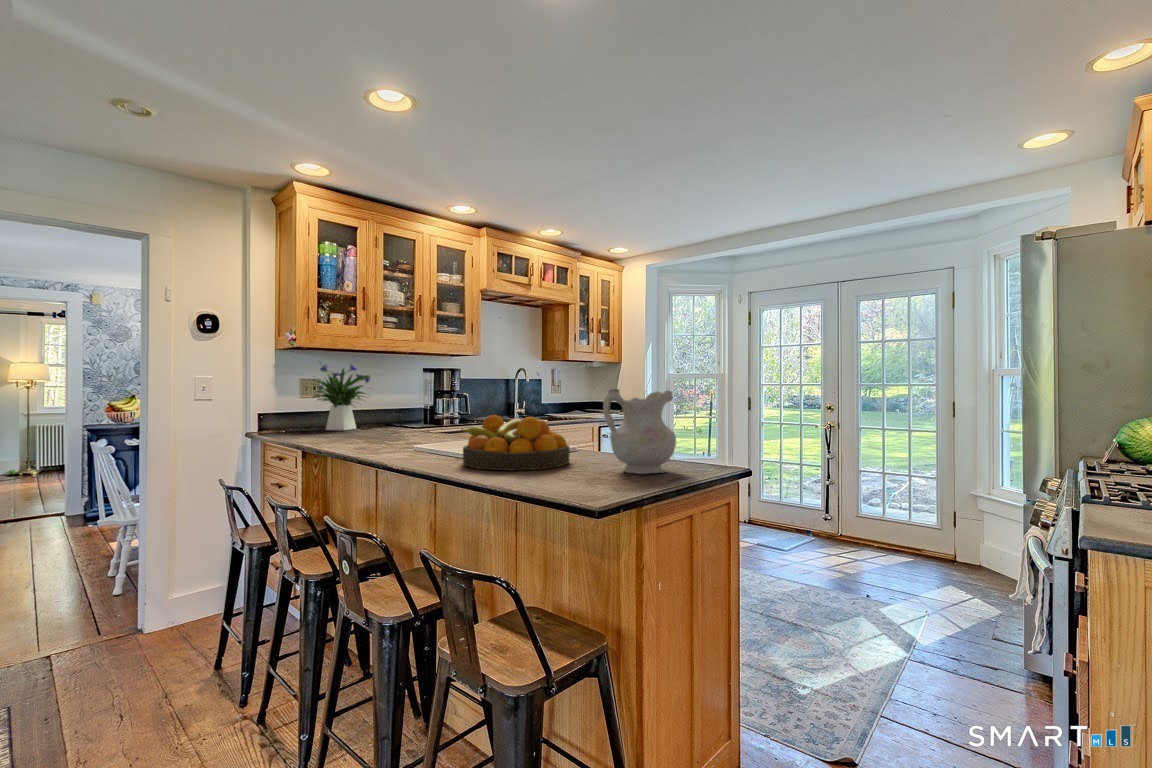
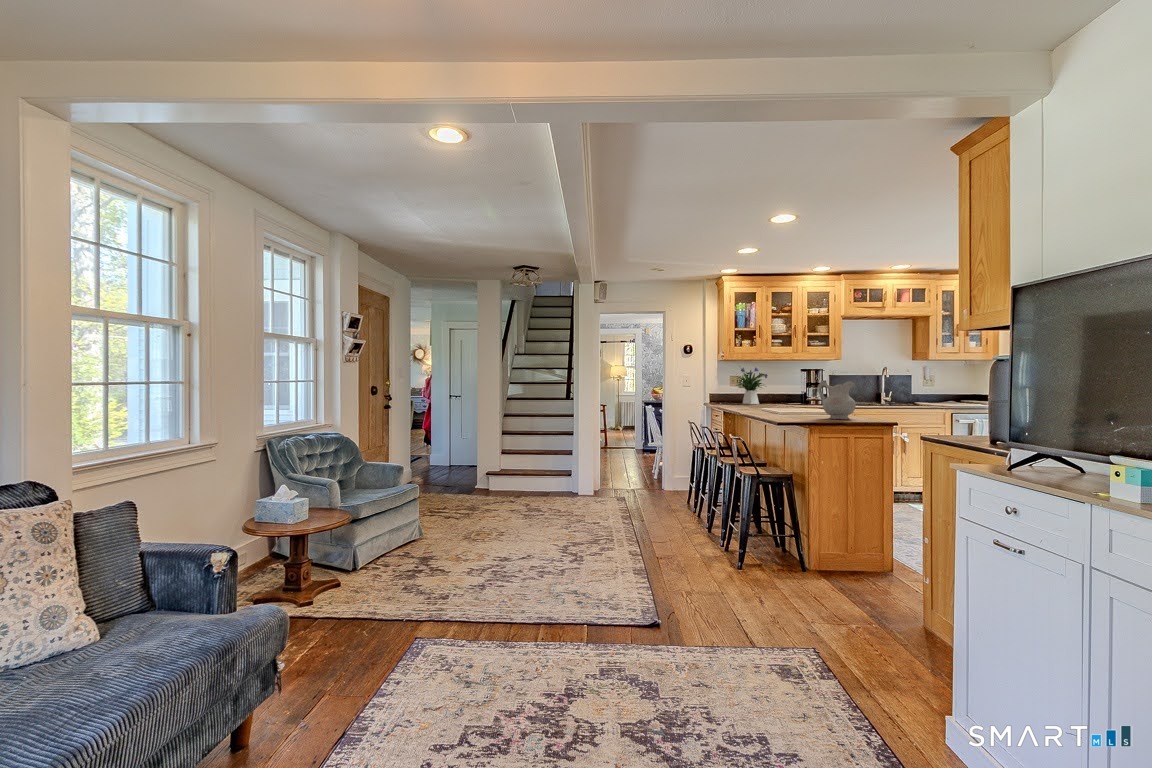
fruit bowl: present [460,415,570,470] -> none [767,393,820,416]

